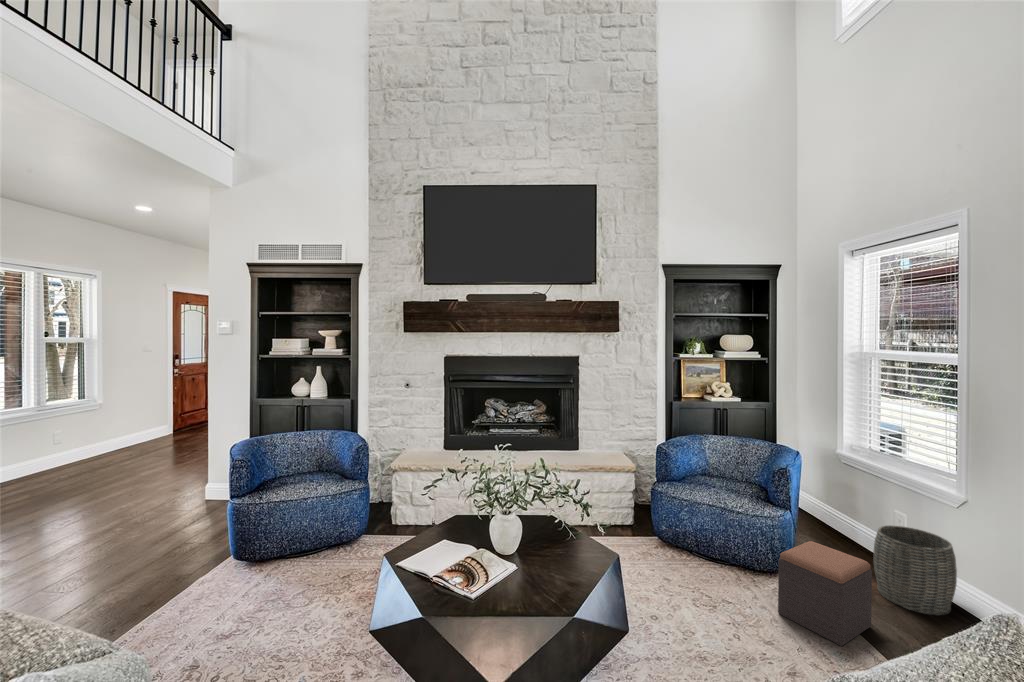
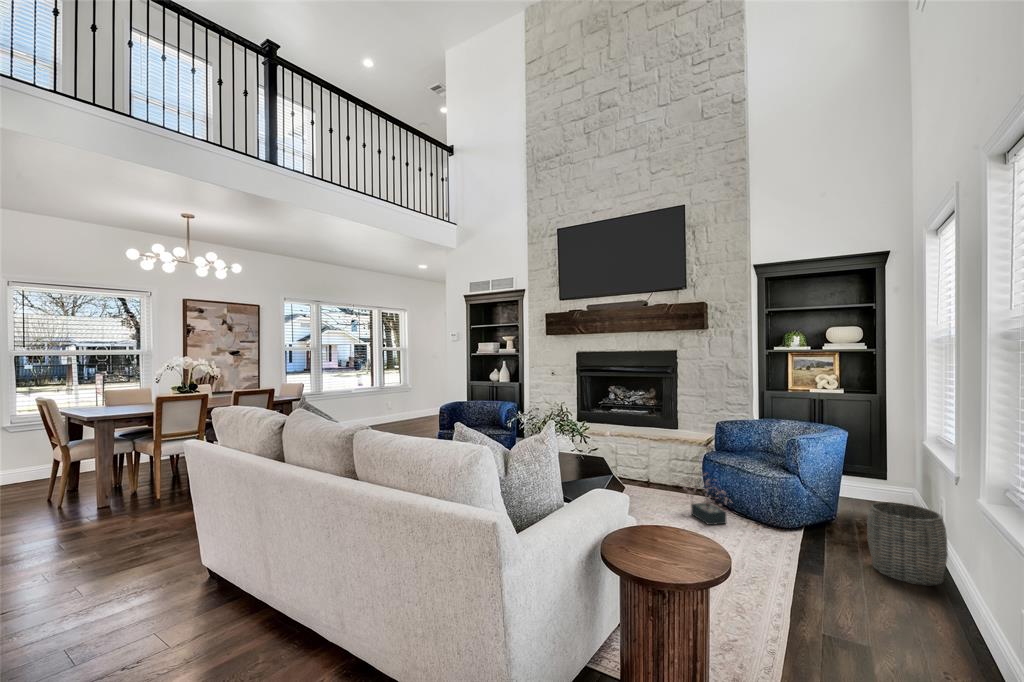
decorative plant: none [661,513,727,584] -> present [684,472,728,525]
footstool: present [778,541,872,646] -> none [737,496,813,569]

